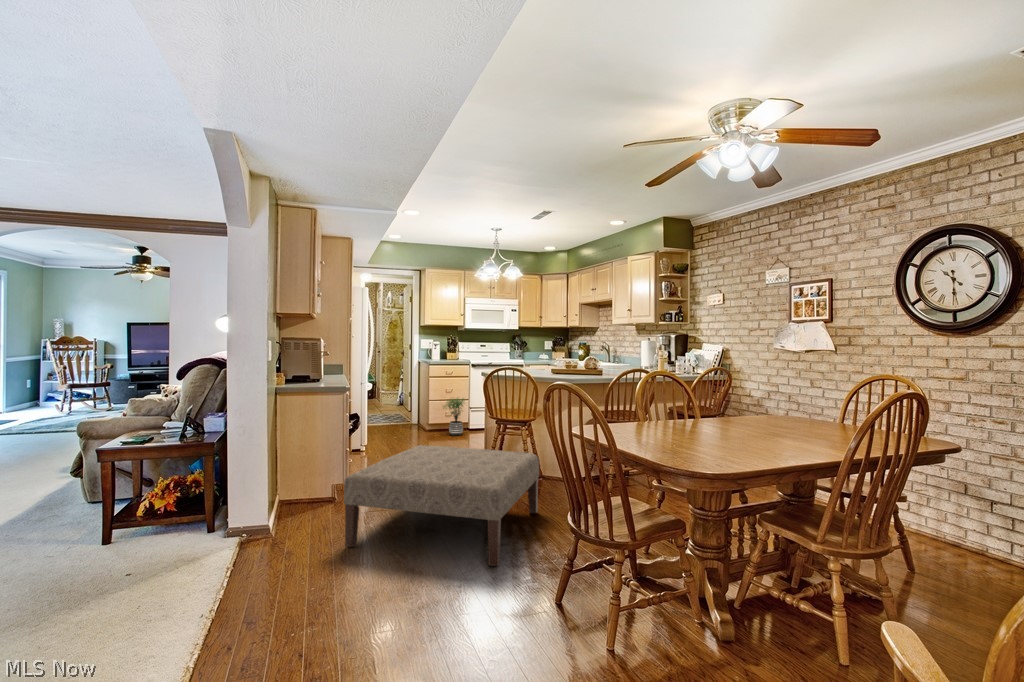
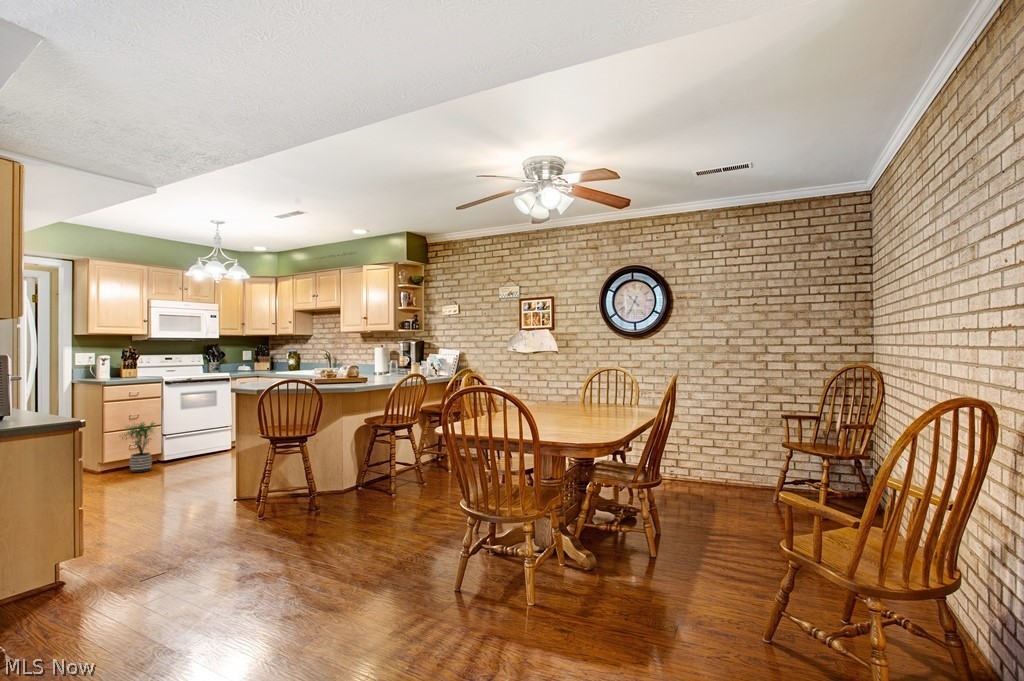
ottoman: present [344,445,539,566] -> none [136,466,379,640]

